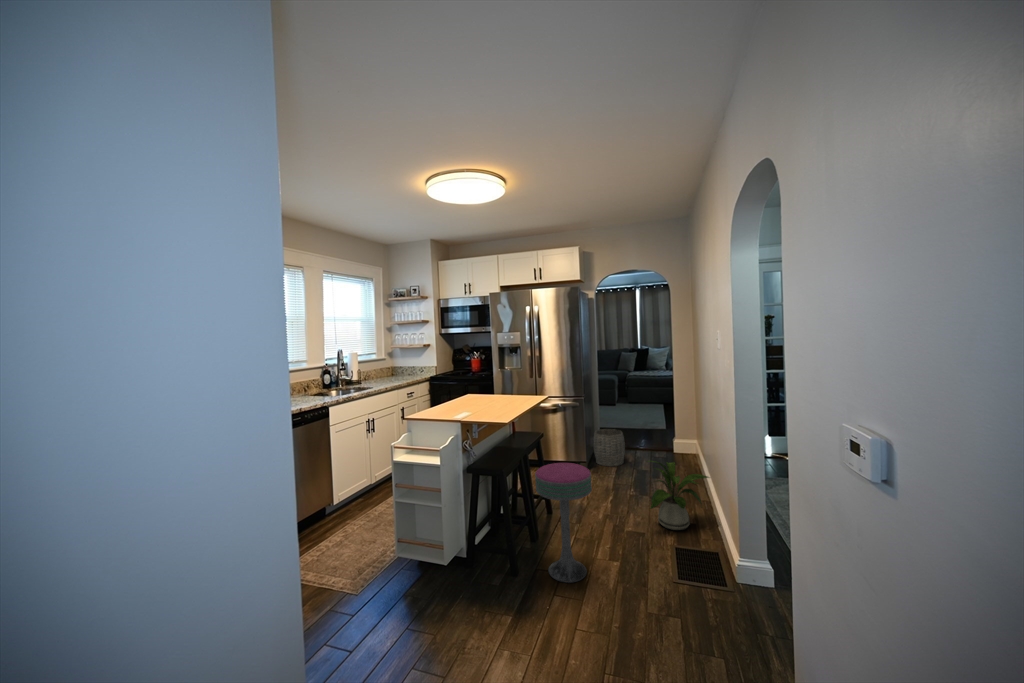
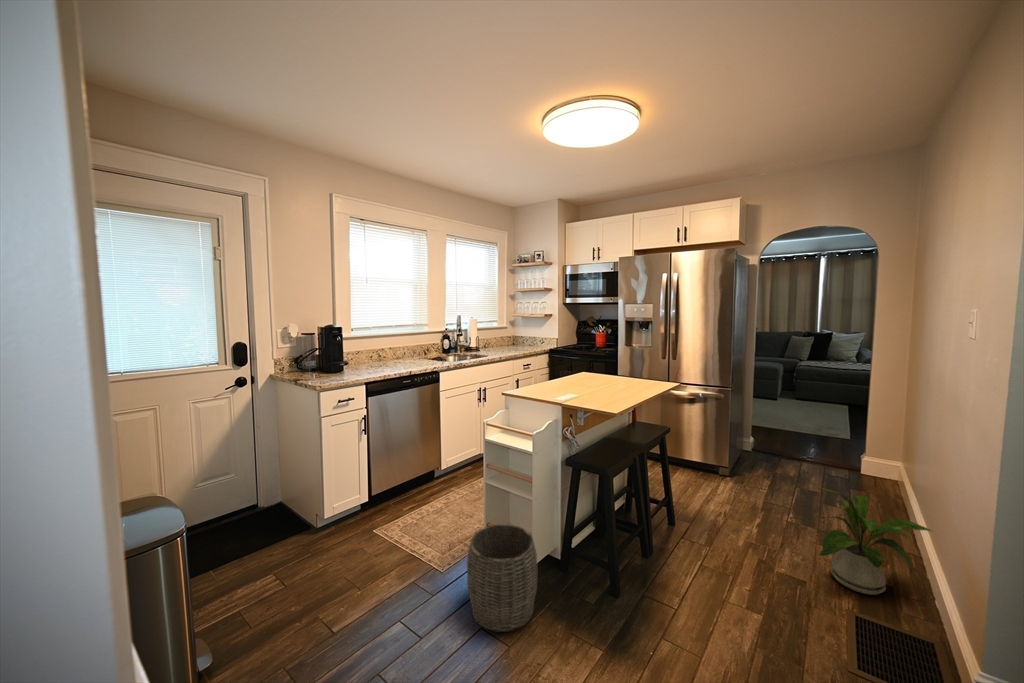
woven basket: present [594,429,625,466] -> present [467,524,537,632]
bar stool: present [535,463,592,583] -> none [649,472,730,631]

